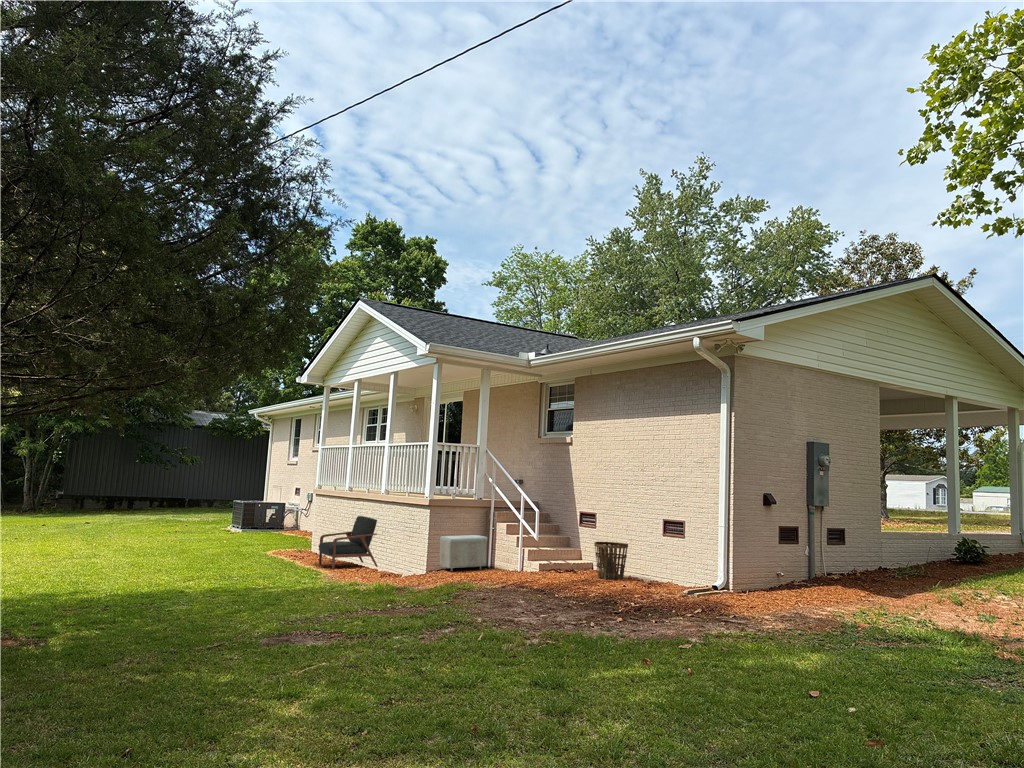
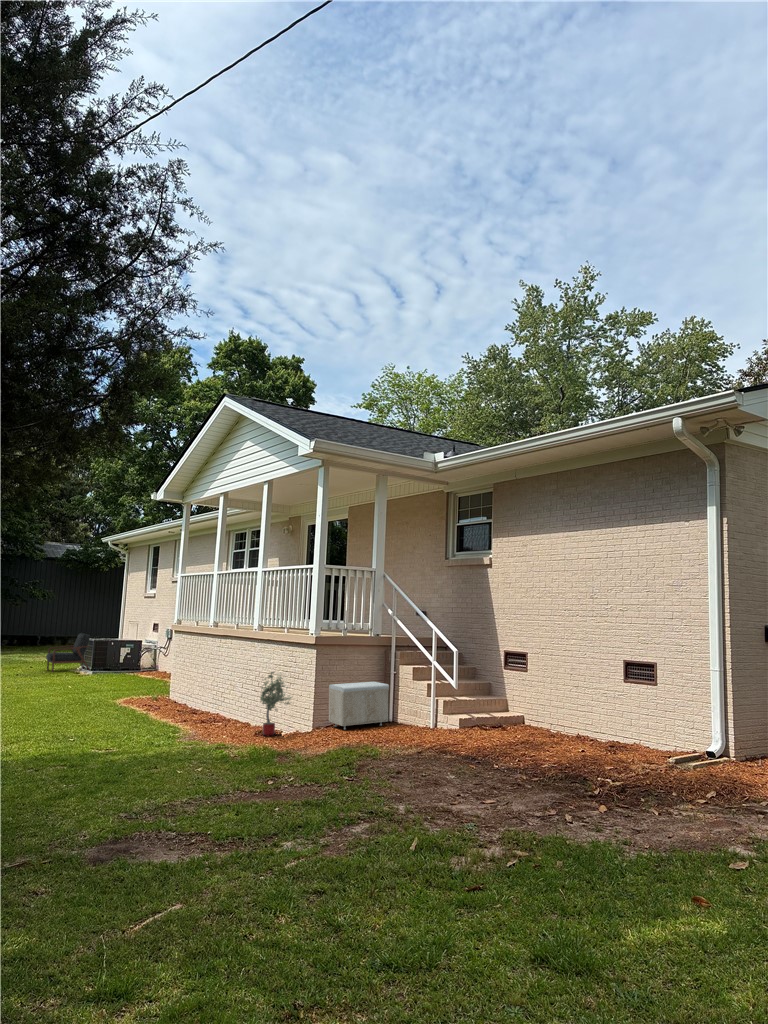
chair: present [319,516,378,570] -> present [46,633,90,673]
potted tree: none [385,526,412,576] -> present [260,672,291,736]
basket: present [594,542,628,579] -> none [532,690,576,740]

